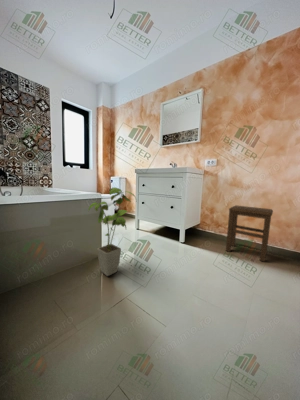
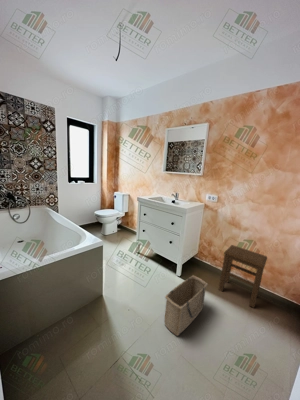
house plant: present [88,188,134,276] -> none [89,244,134,322]
basket: none [173,230,216,283] -> present [165,276,208,336]

